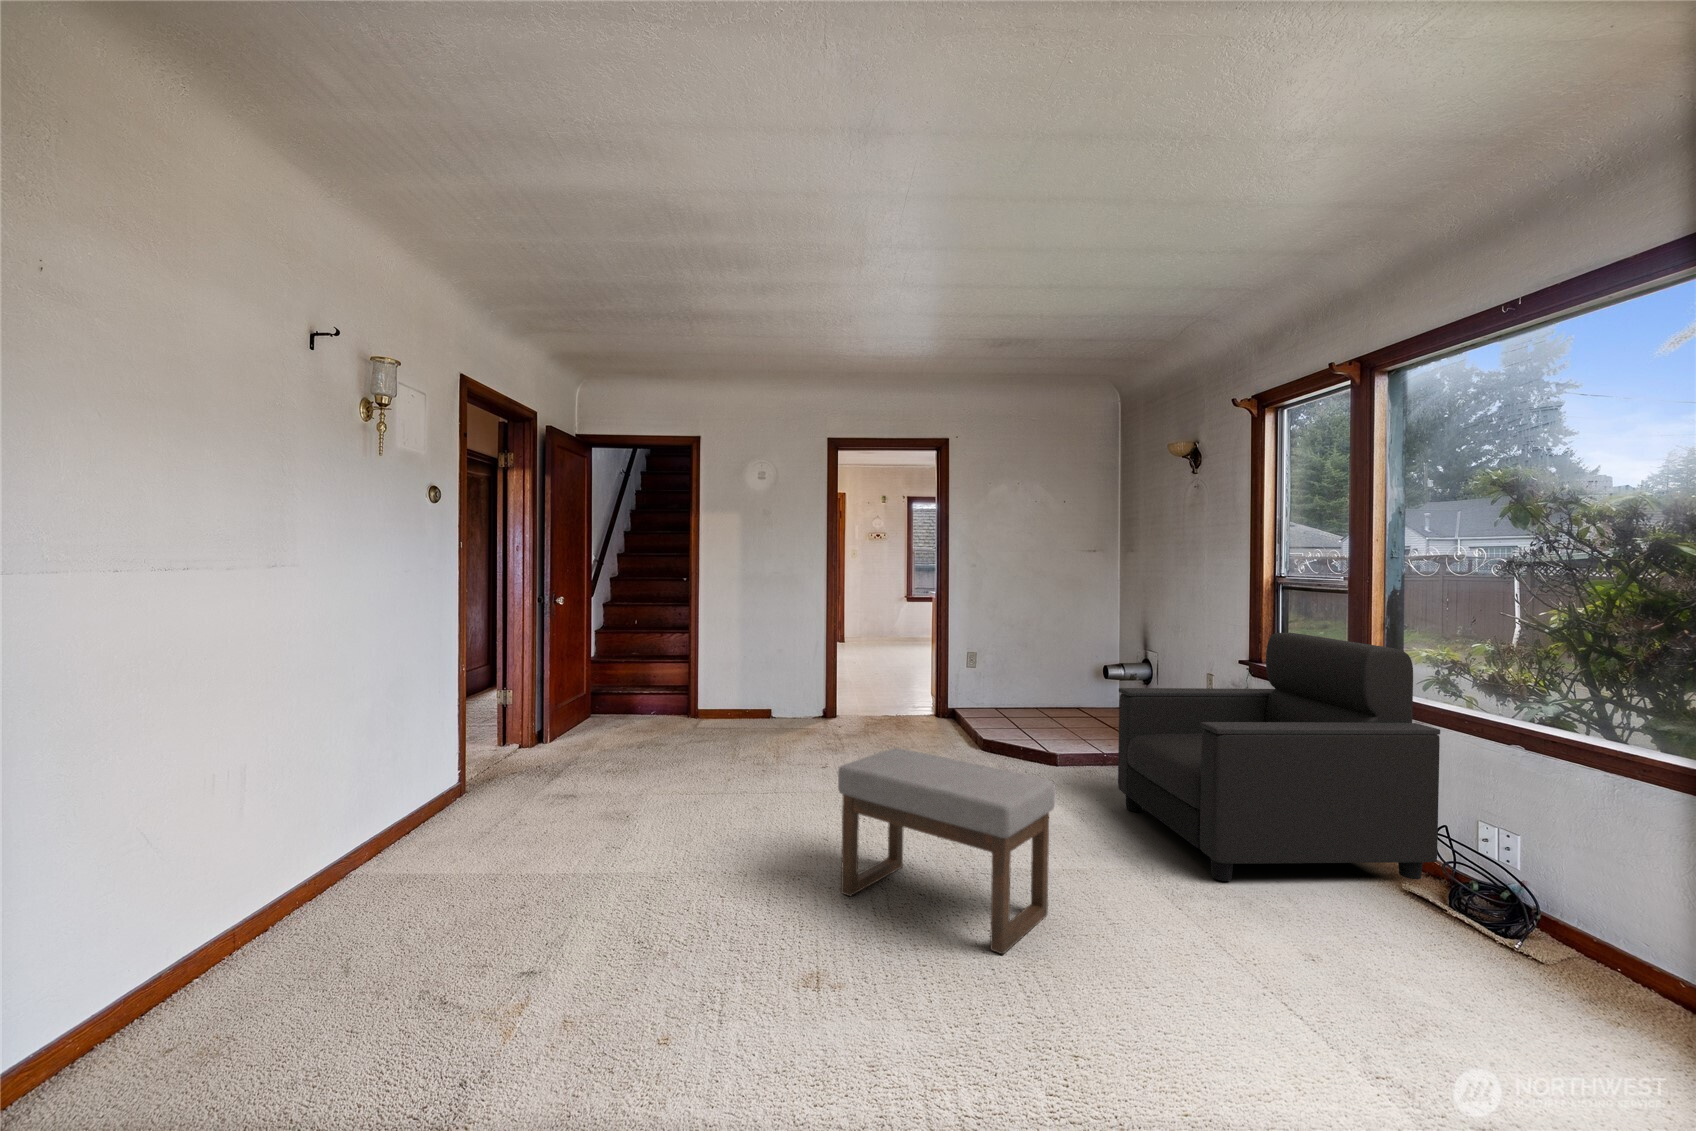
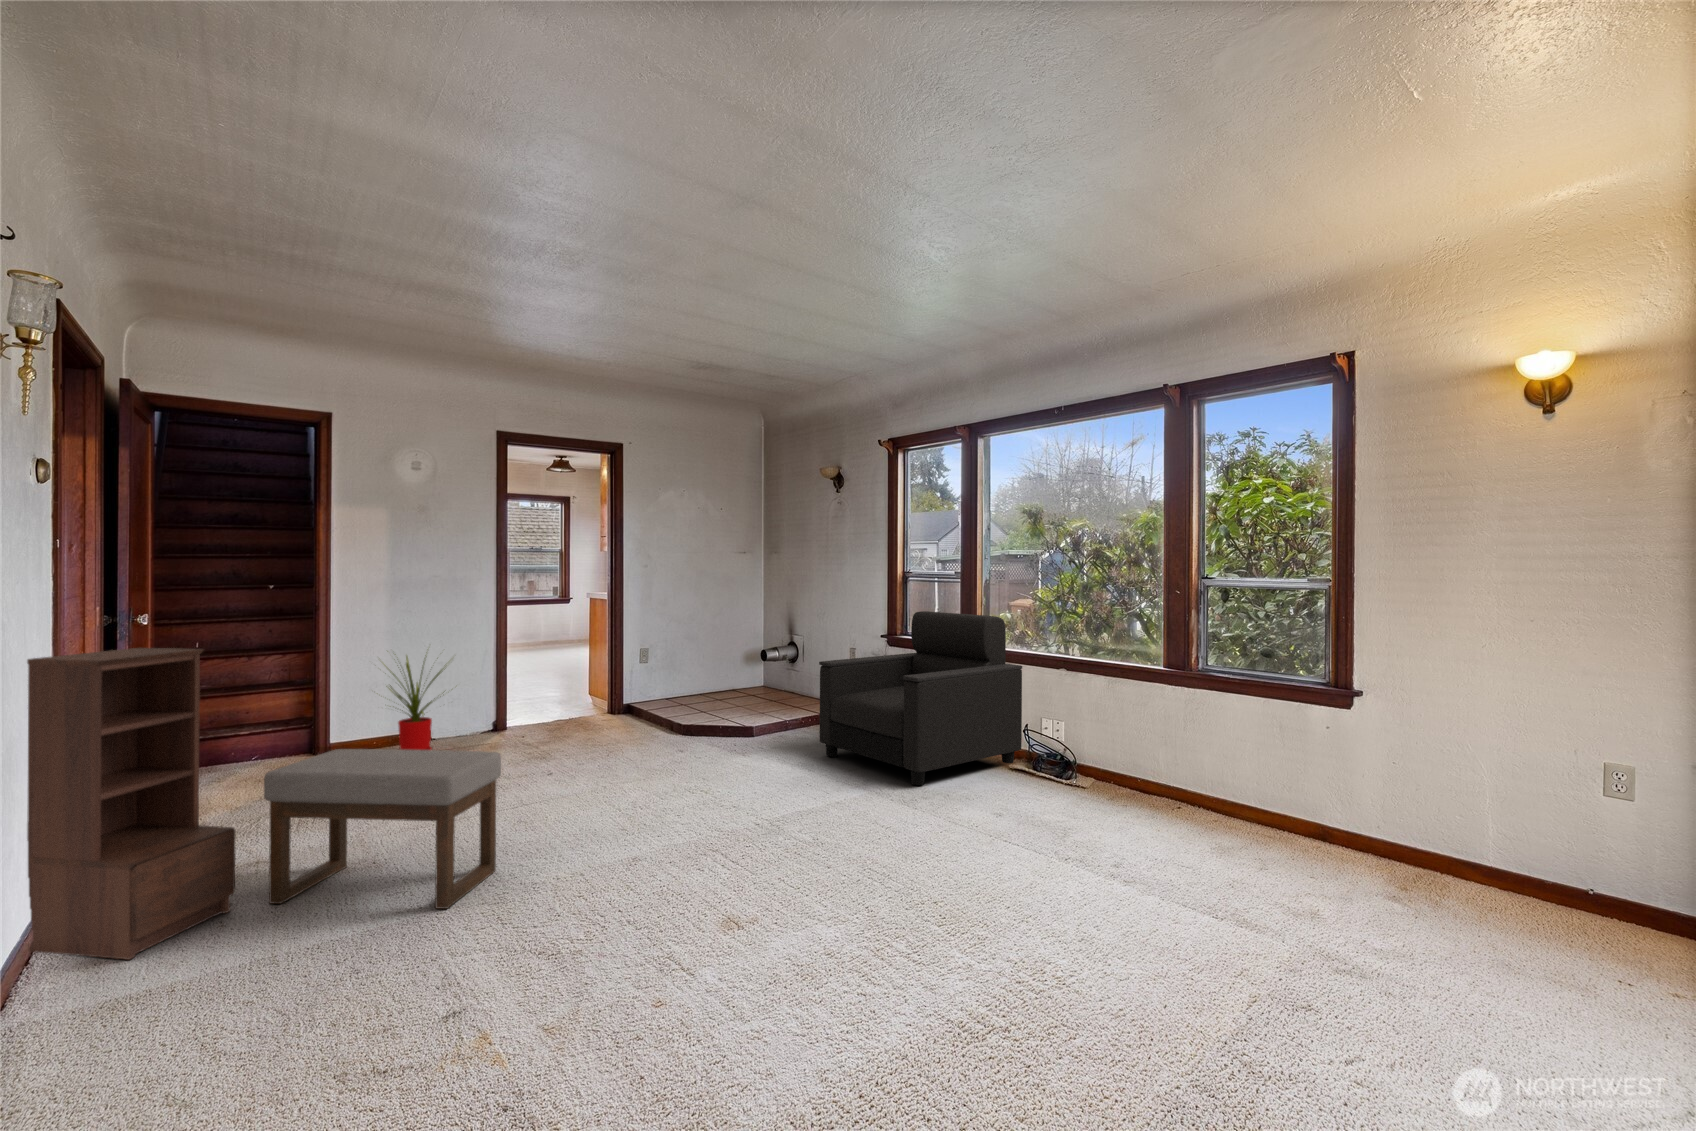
bookshelf: none [372,625,491,872] -> present [27,648,235,960]
house plant: none [712,633,784,733] -> present [389,656,446,750]
ottoman: present [838,748,1055,954] -> present [264,749,501,909]

